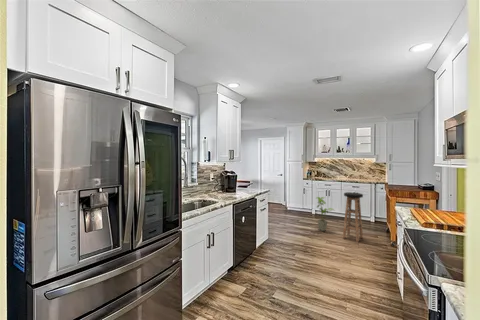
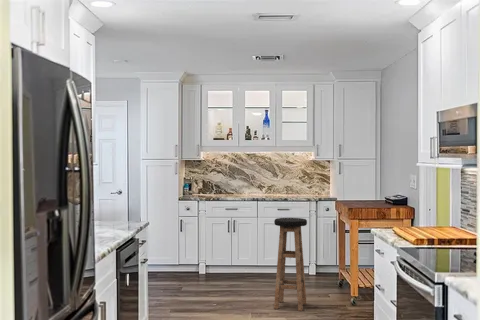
house plant: present [317,197,332,231] -> none [219,232,257,303]

